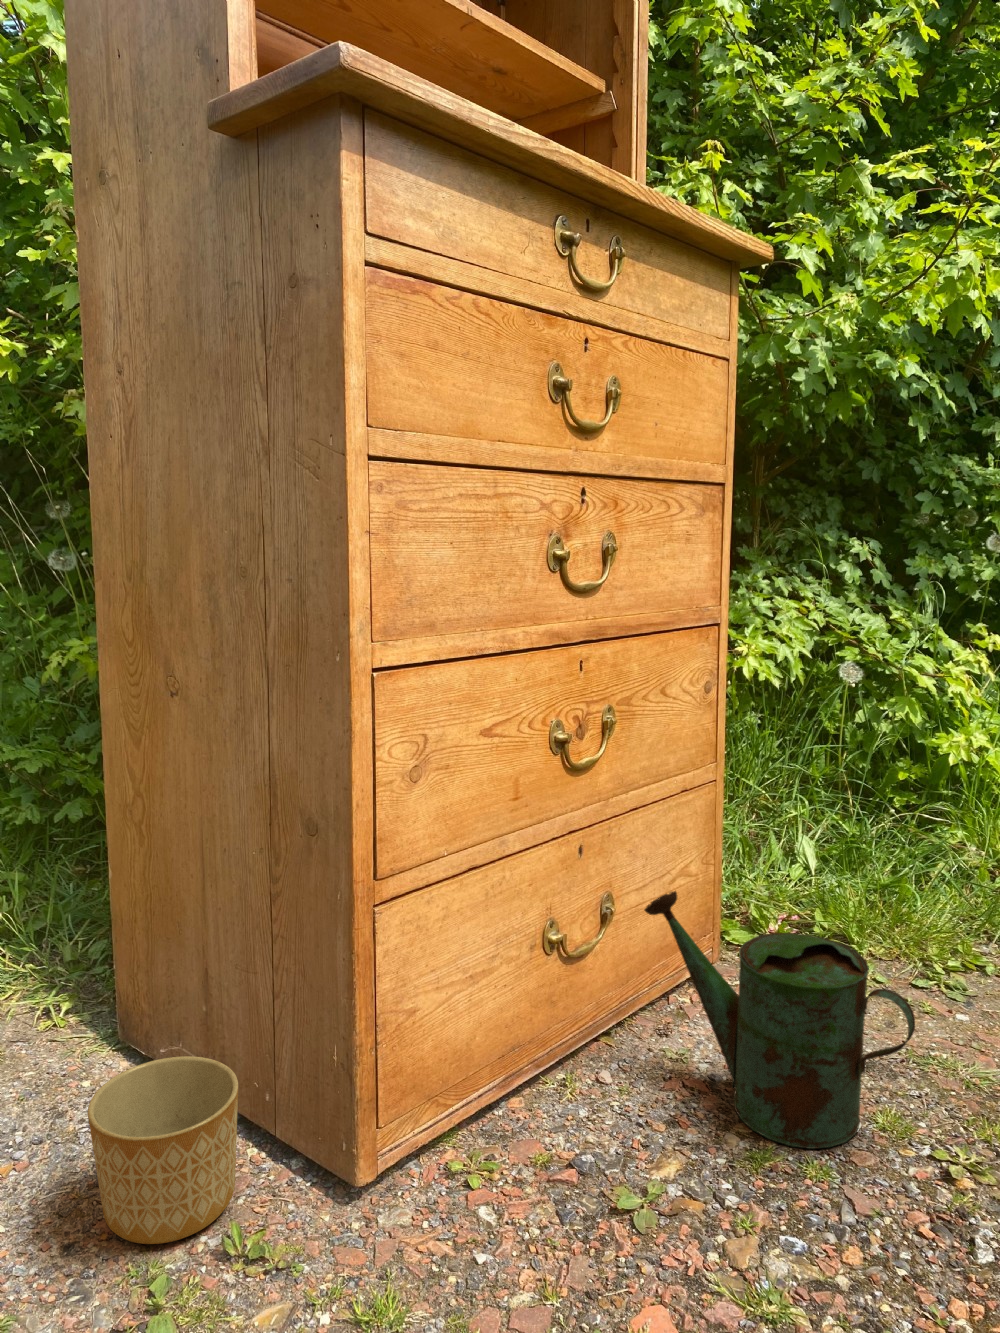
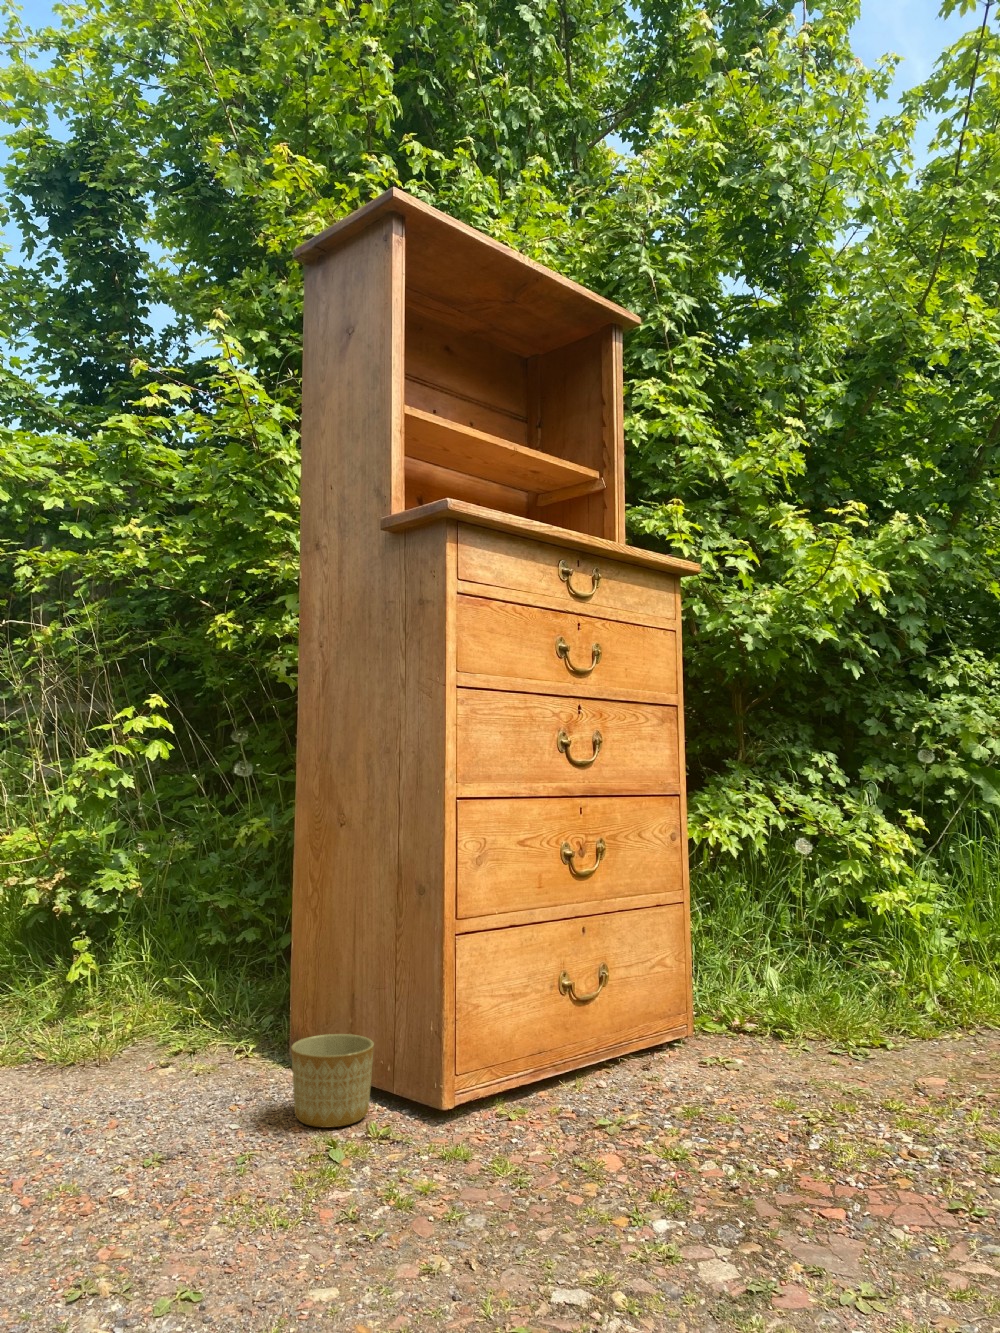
watering can: present [644,891,915,1149] -> none [624,958,781,1110]

